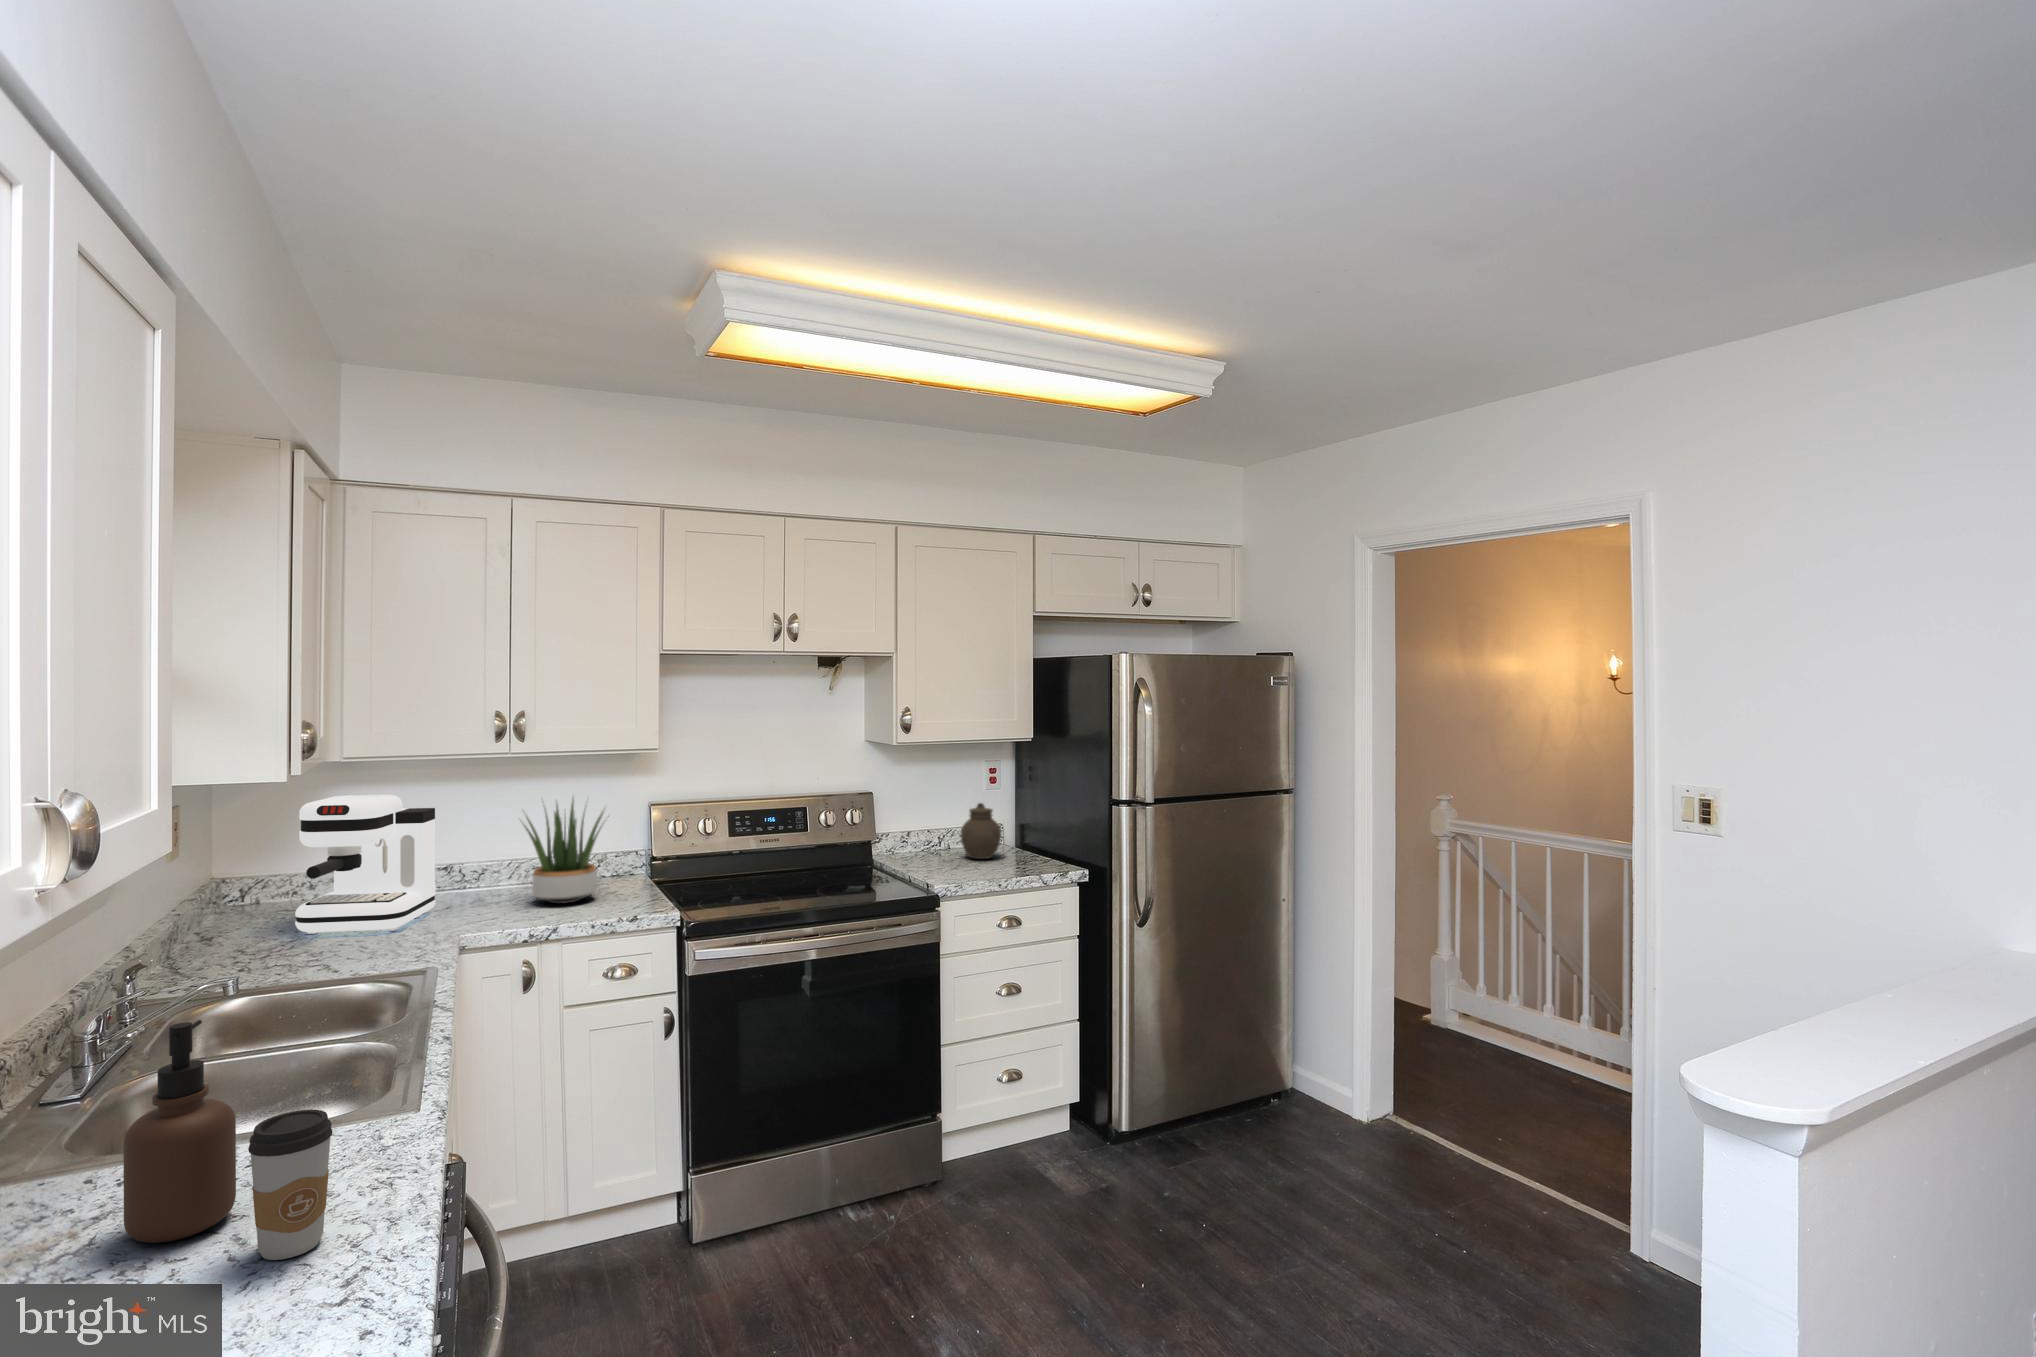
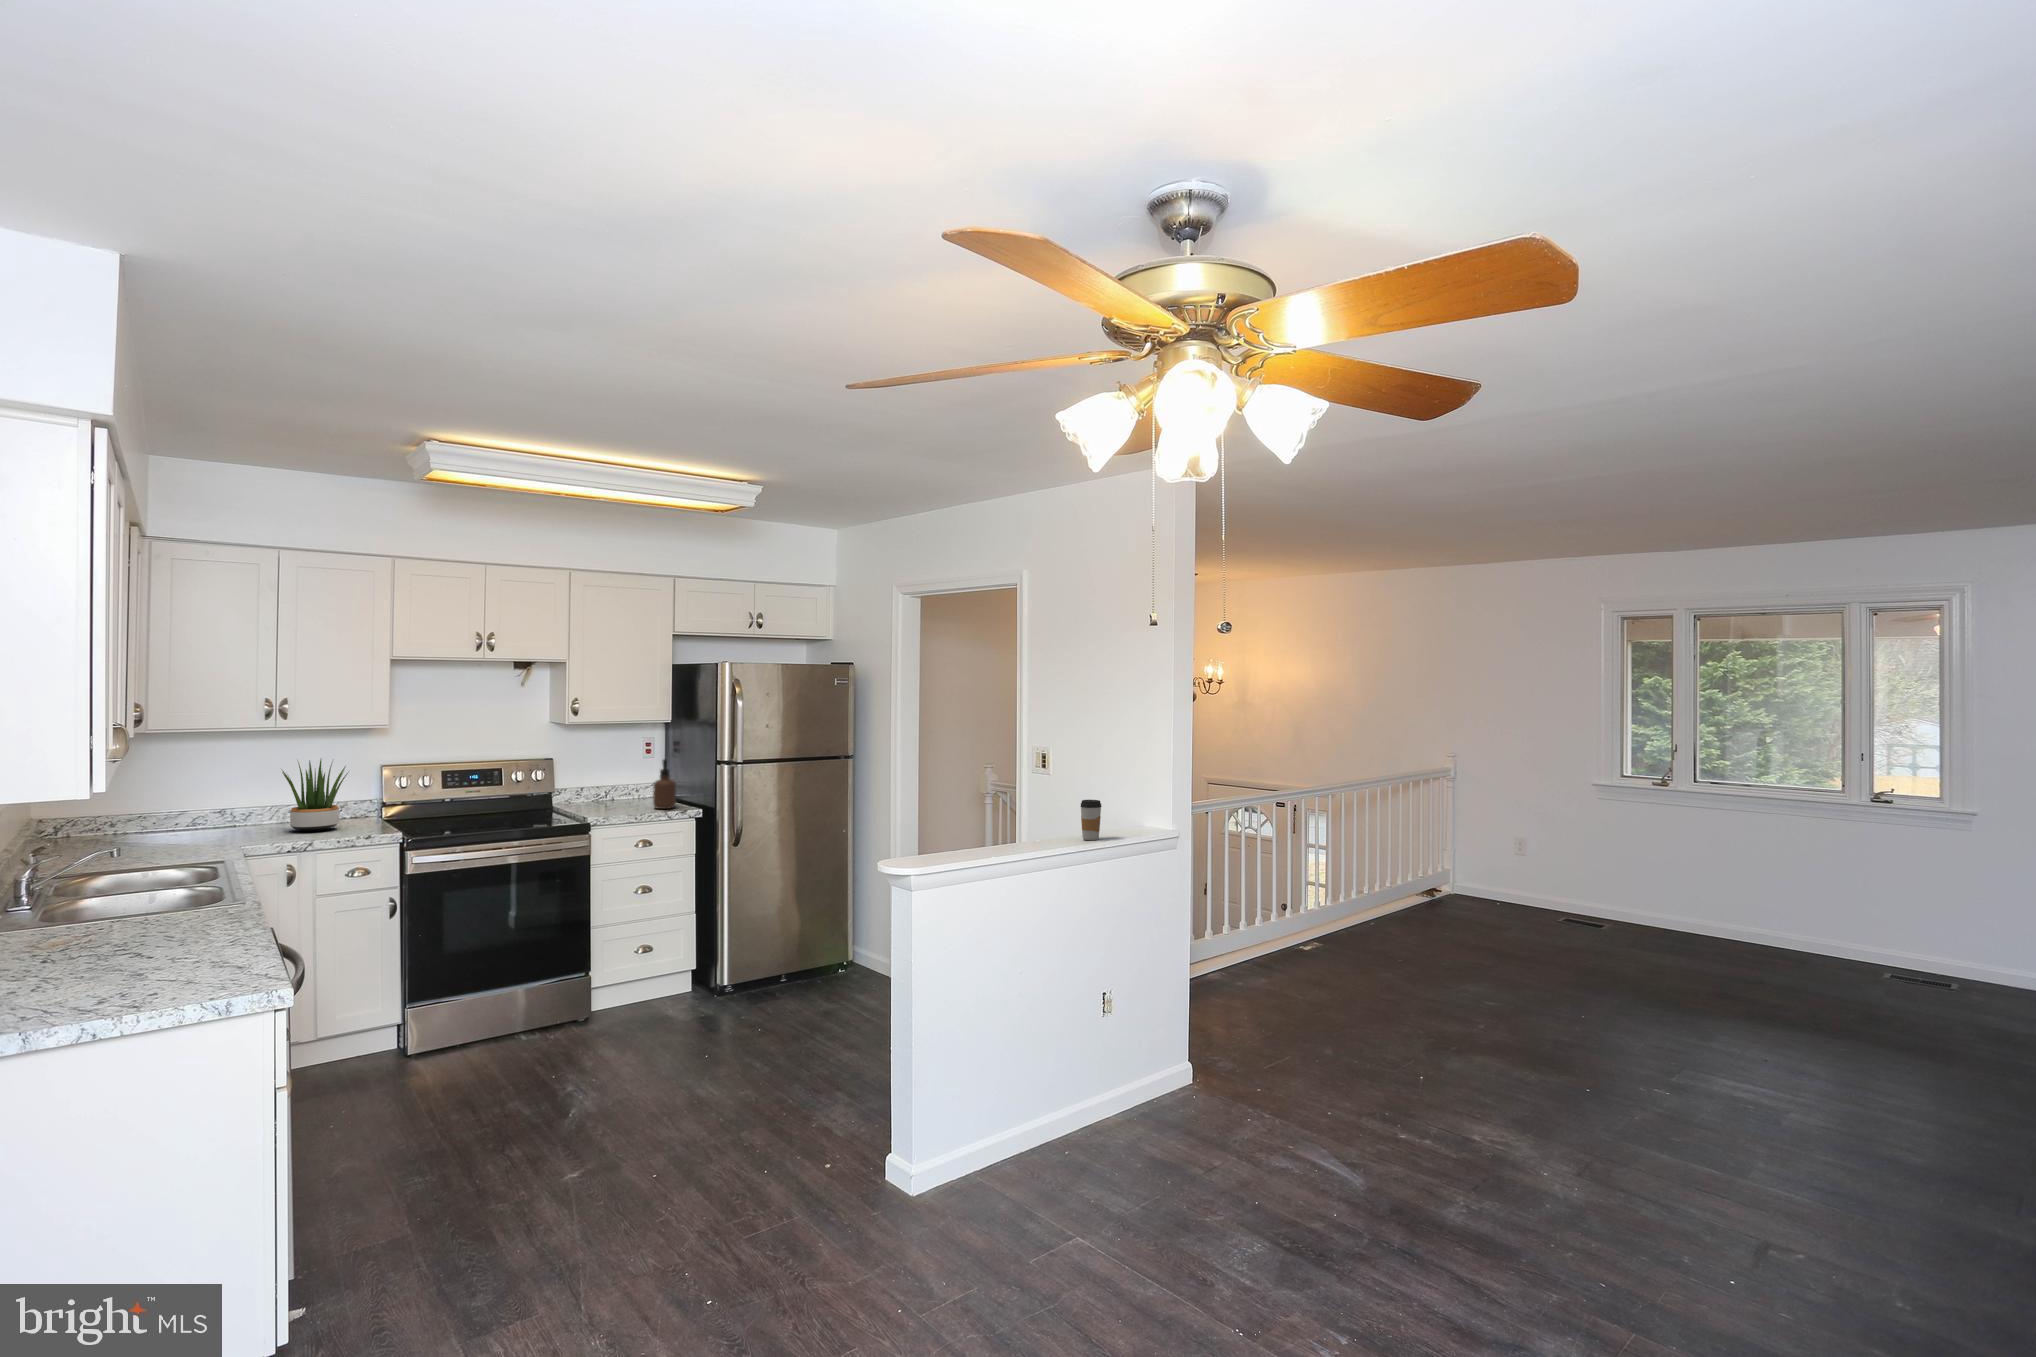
coffee maker: present [295,795,436,934] -> none [117,757,217,848]
jar: present [961,803,1001,859] -> none [619,766,649,805]
soap dispenser: present [123,1020,236,1243] -> present [653,759,676,809]
coffee cup: present [248,1109,333,1260] -> present [1081,800,1102,840]

